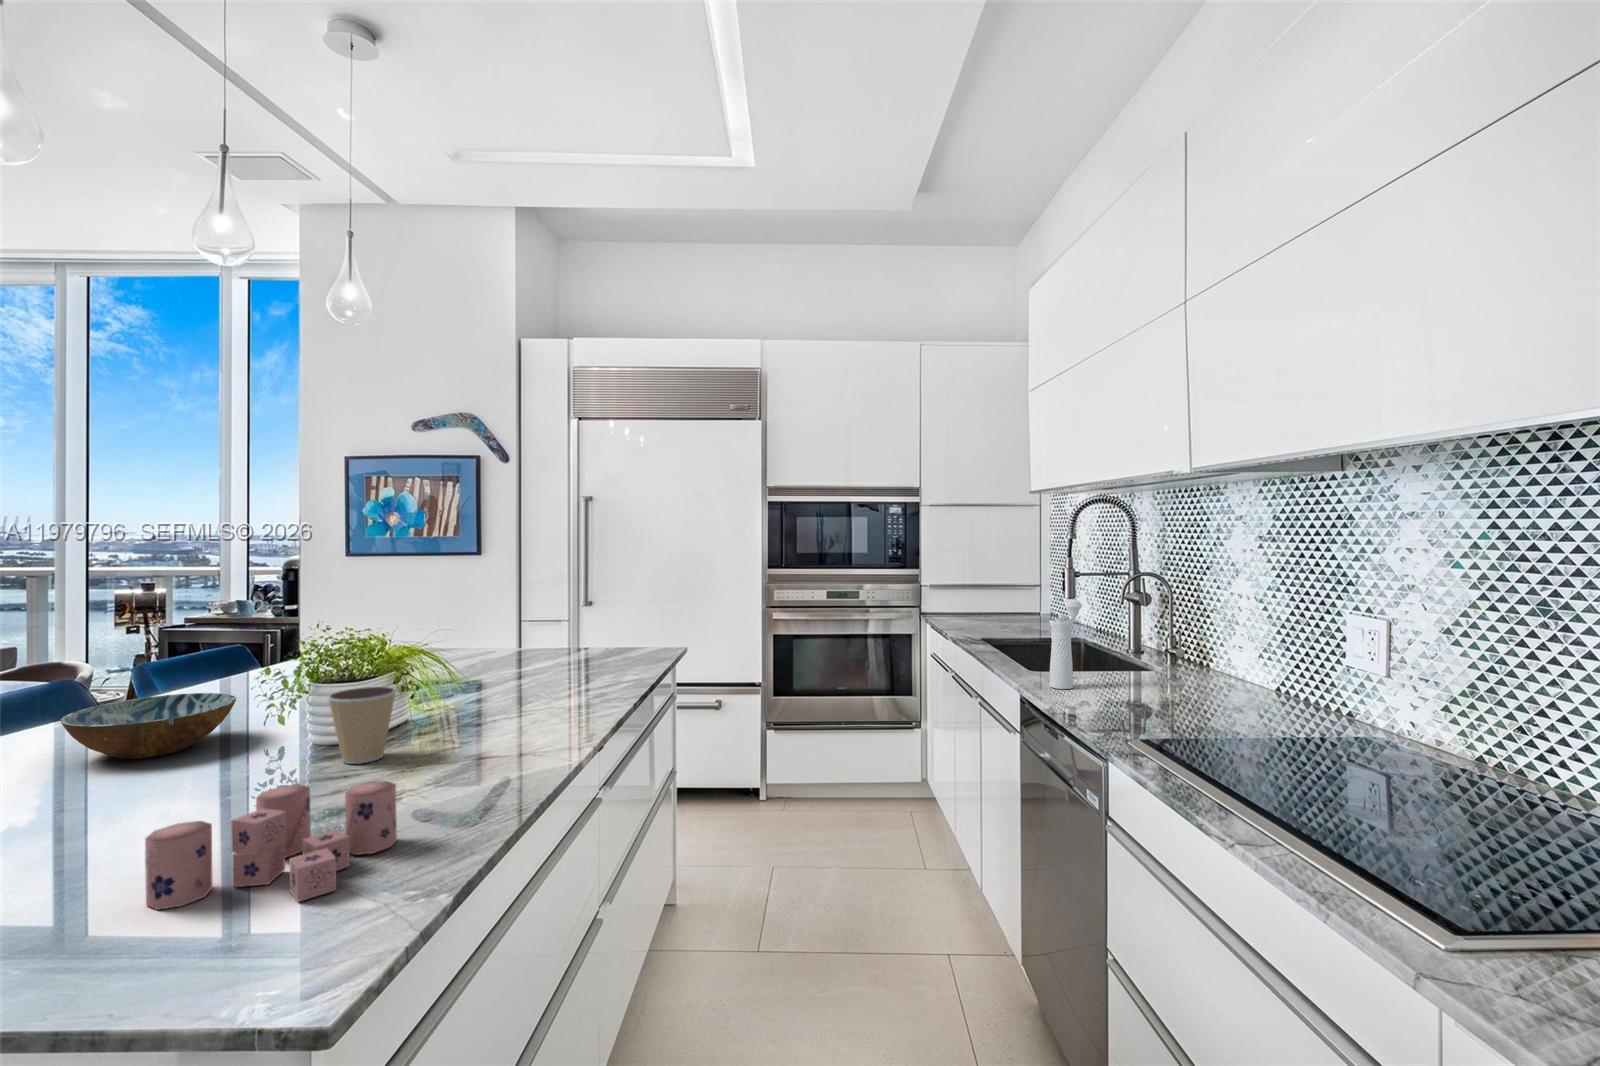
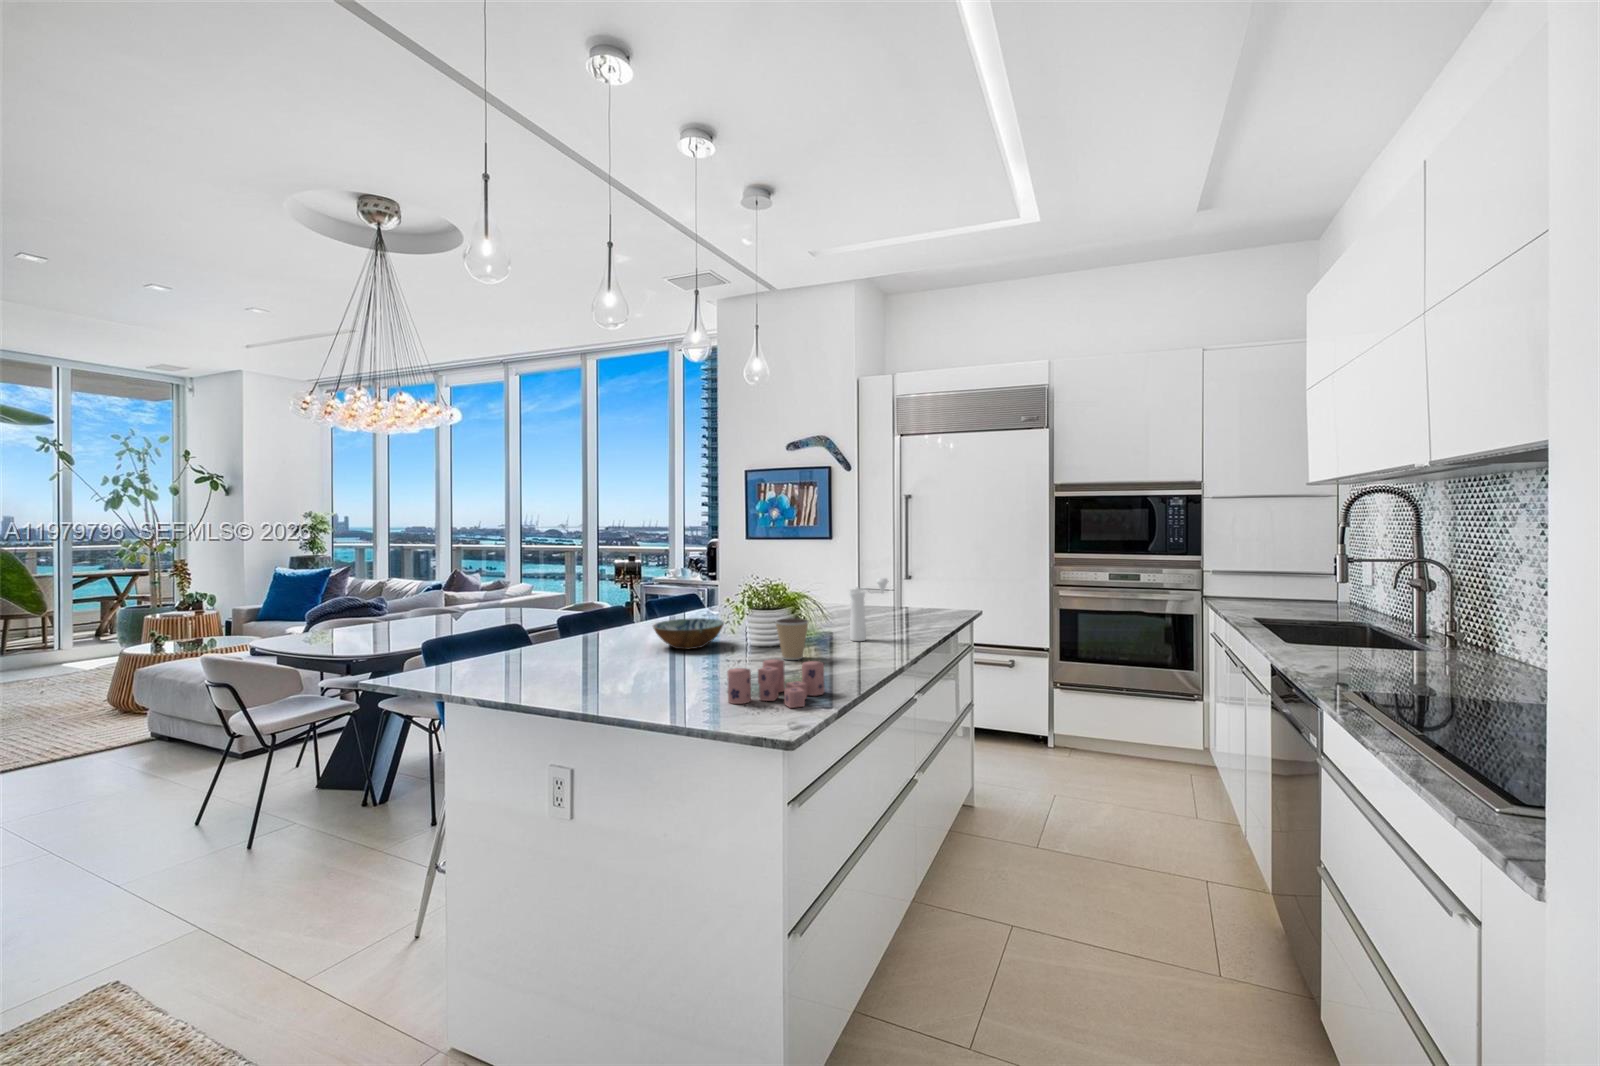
pepper mill: present [1049,601,1082,689] -> present [849,578,888,641]

